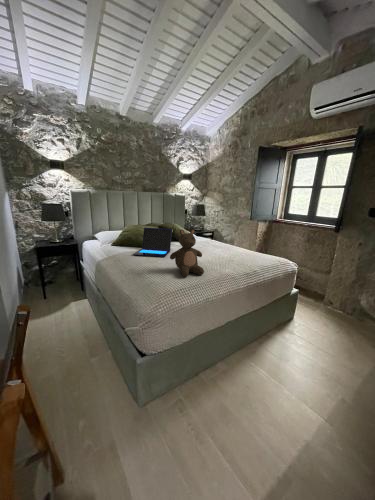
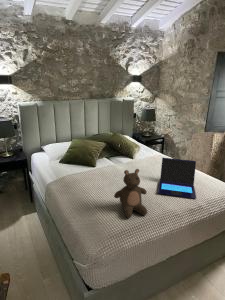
laptop: present [133,228,172,257] -> present [158,158,196,199]

